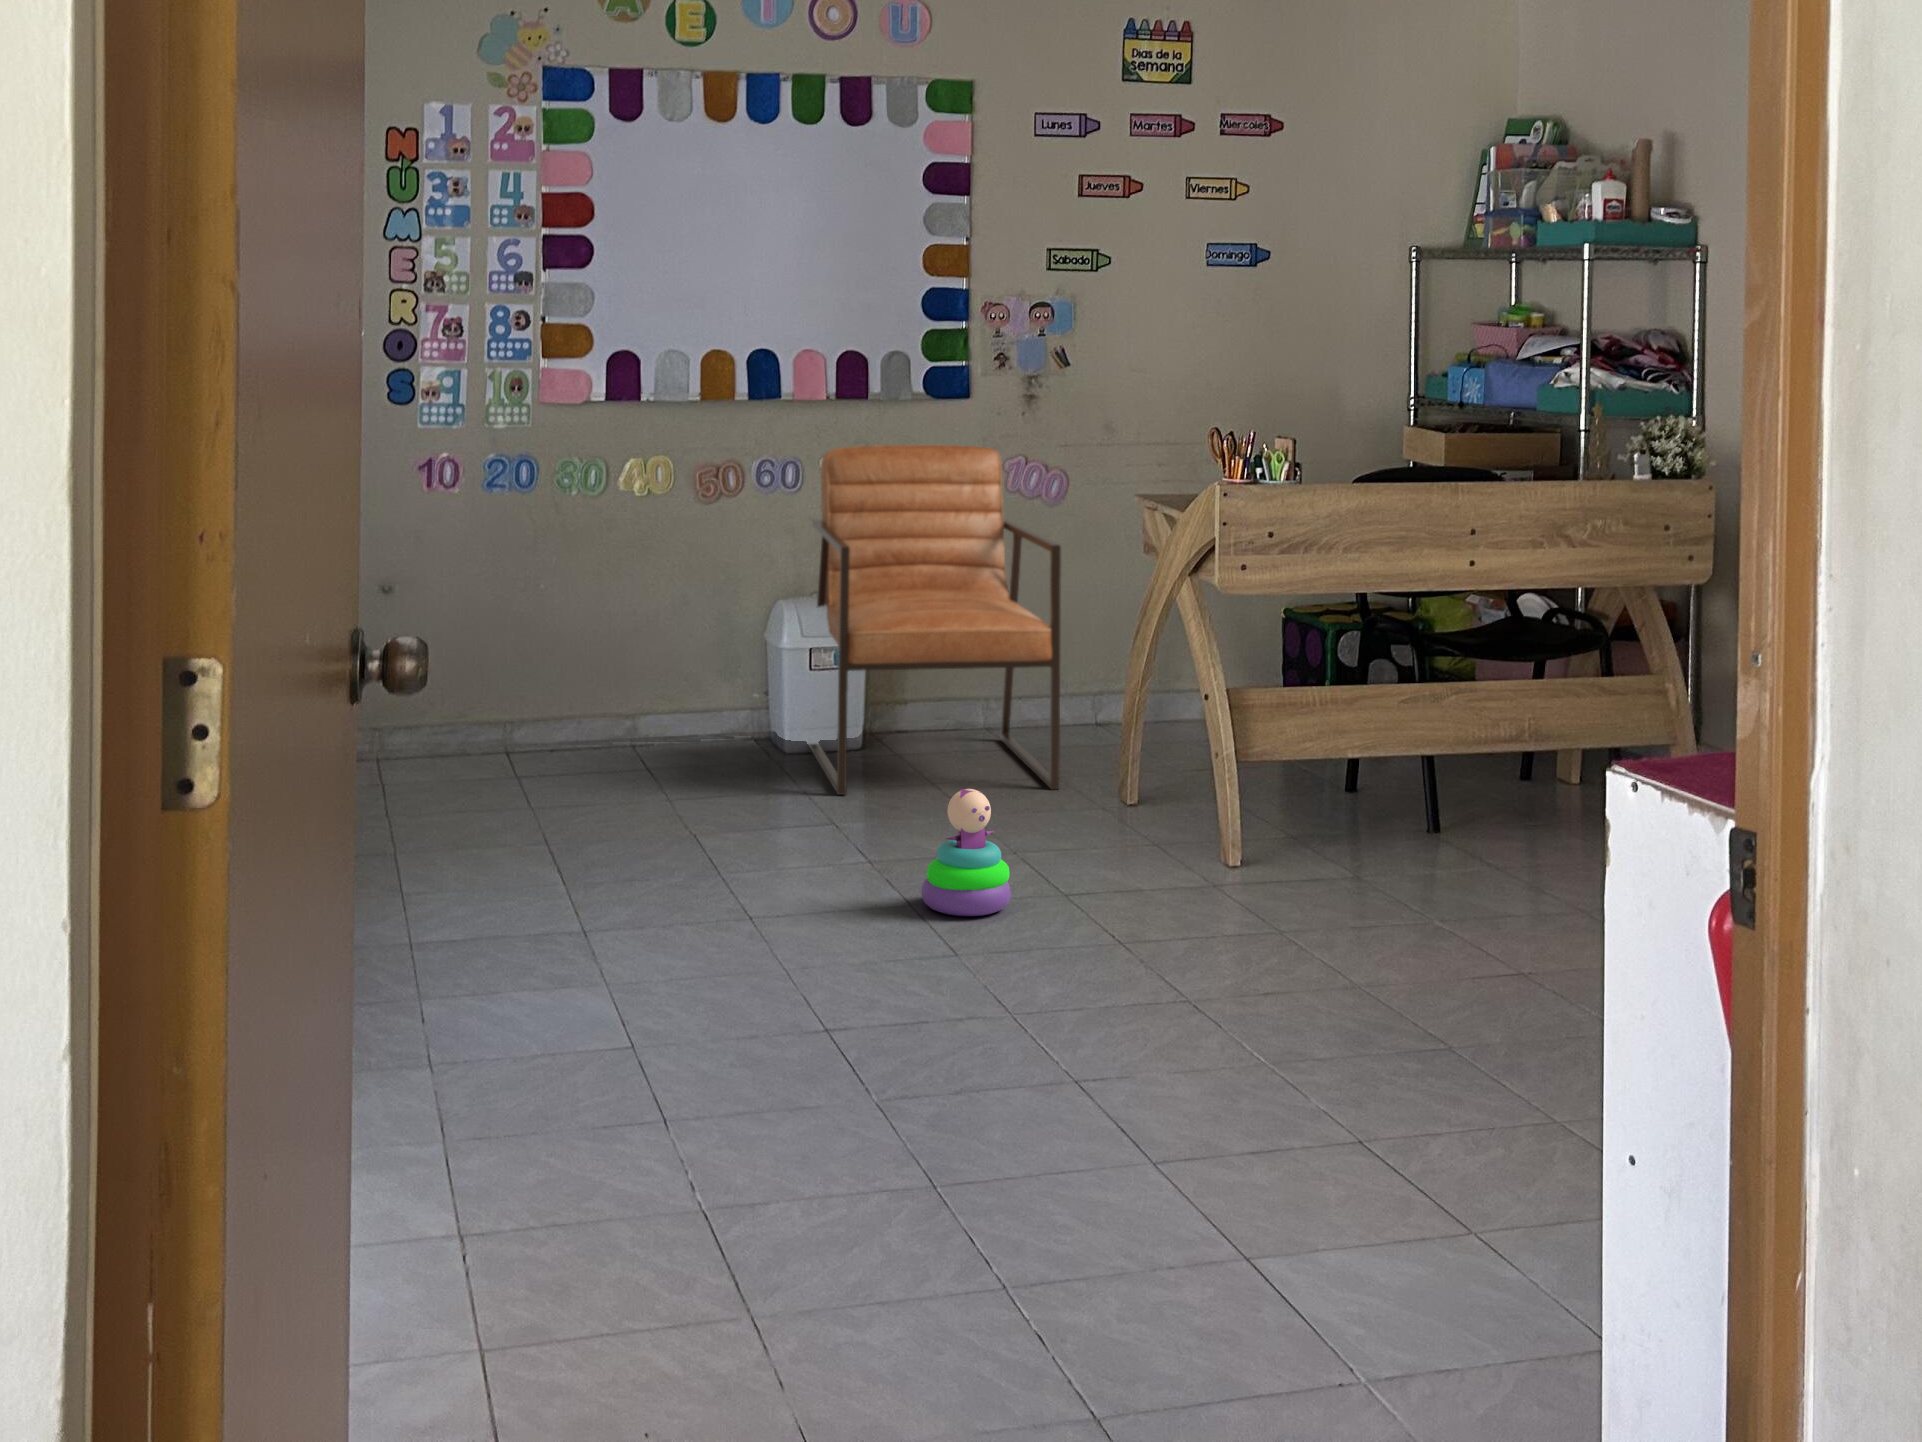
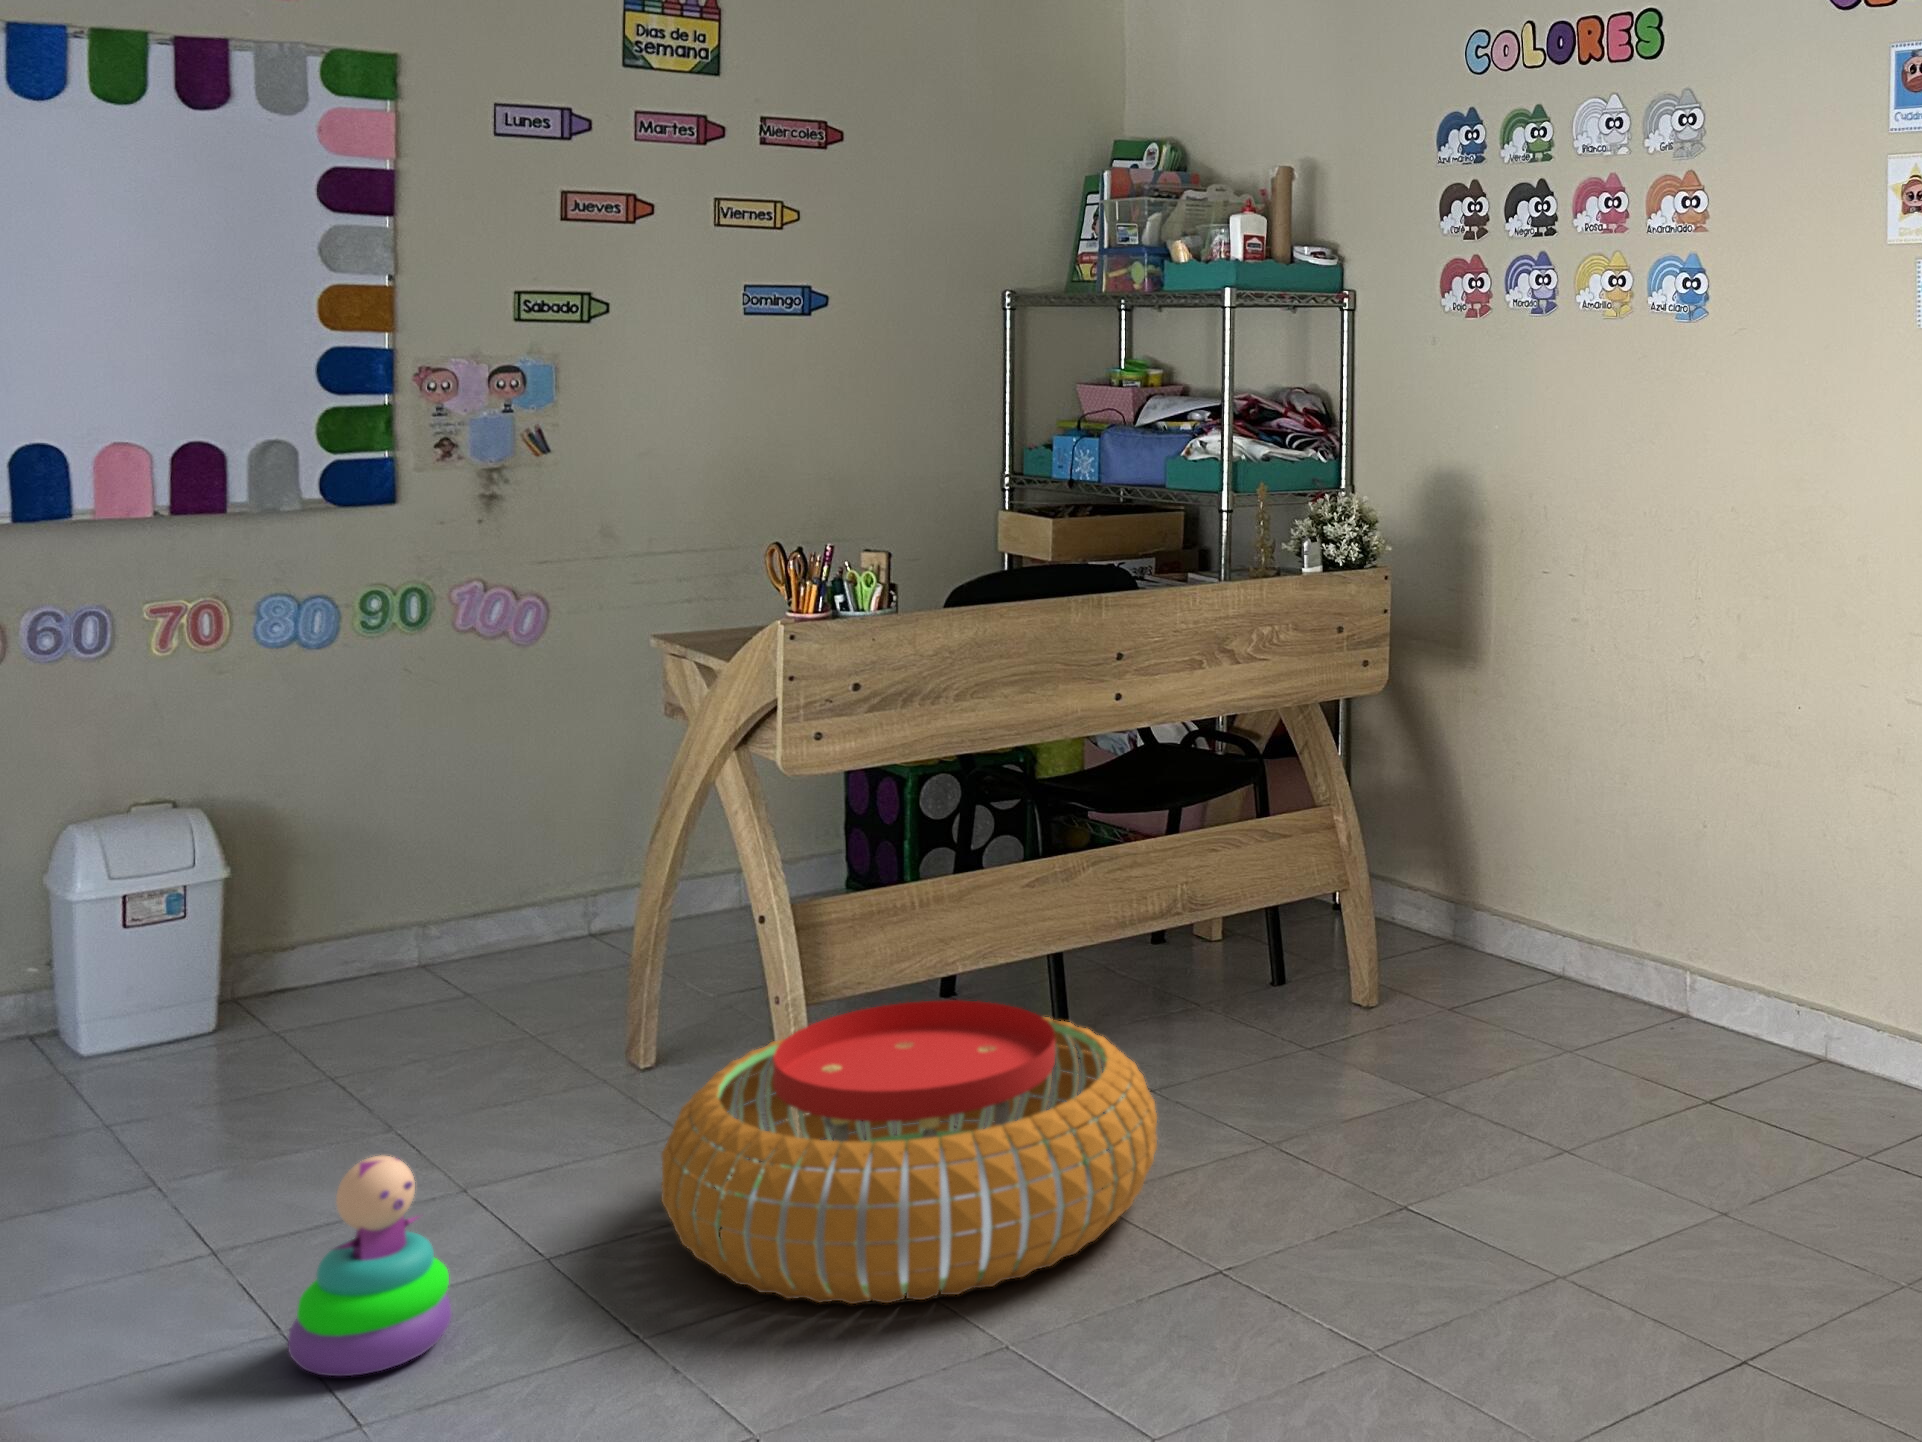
chair: present [808,445,1061,795] -> none [122,571,536,1135]
pouf: none [1136,758,1476,938] -> present [661,1000,1157,1304]

